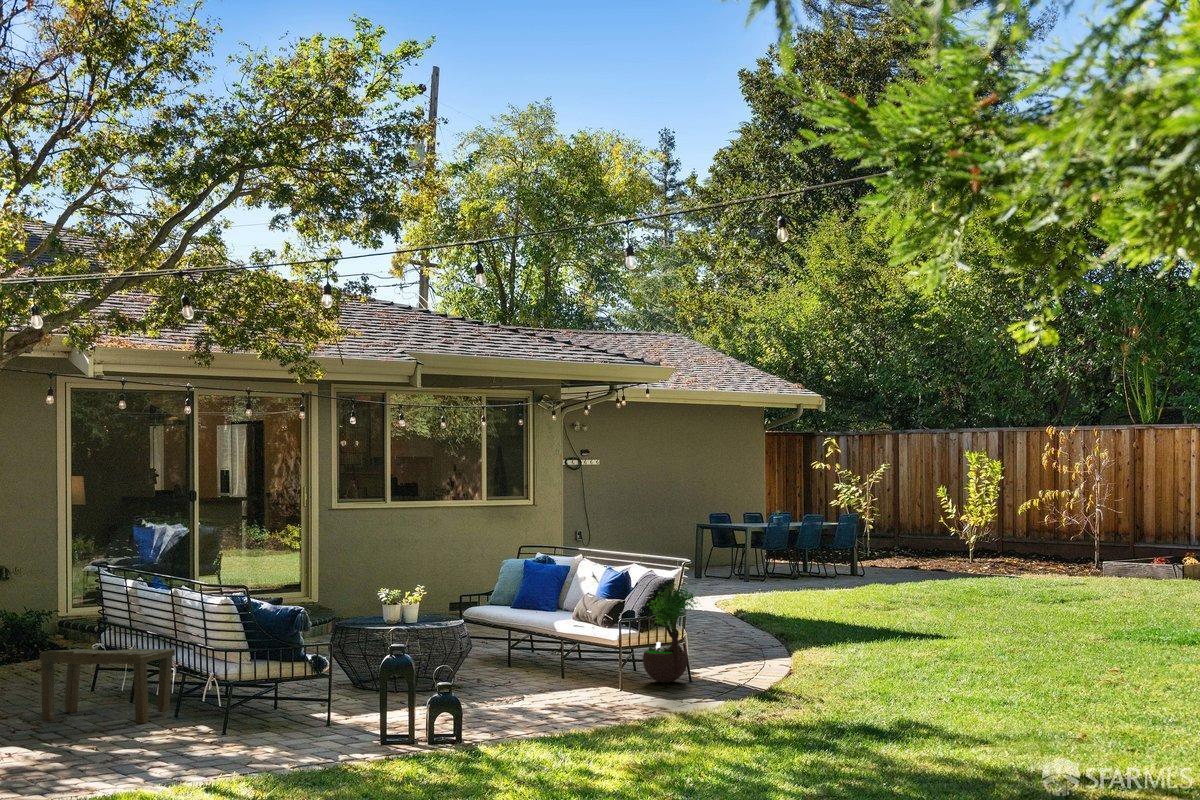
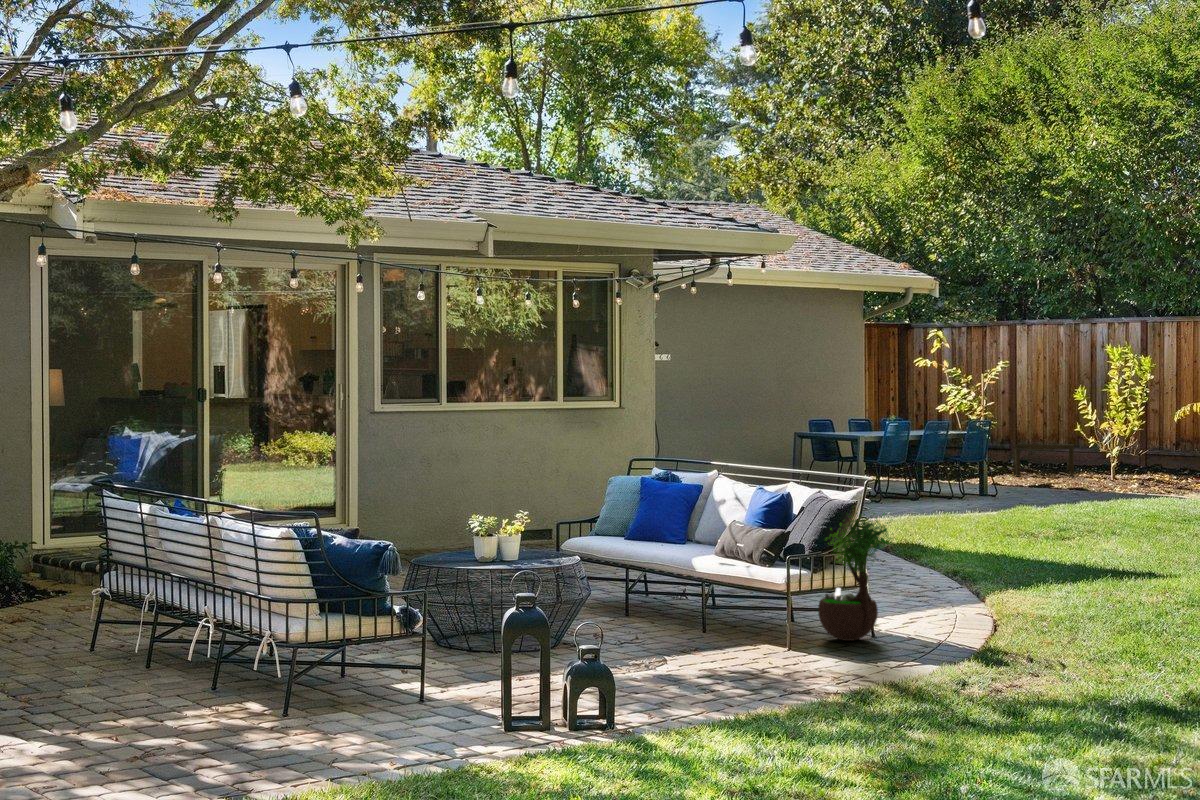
bench: present [40,648,175,724] -> present [1013,444,1074,477]

